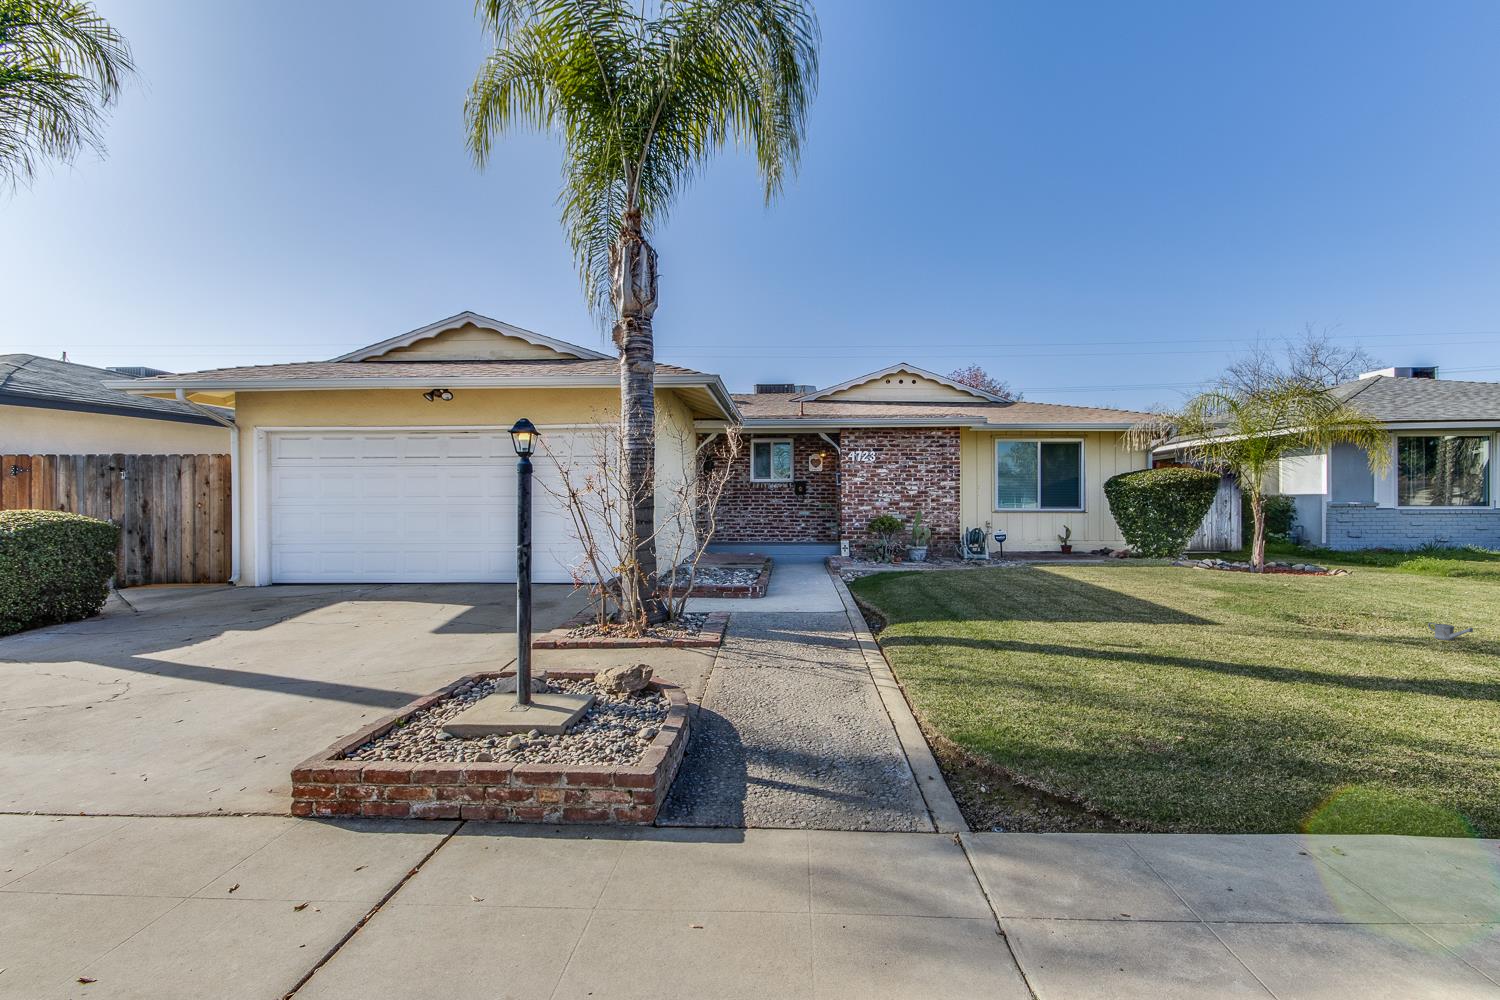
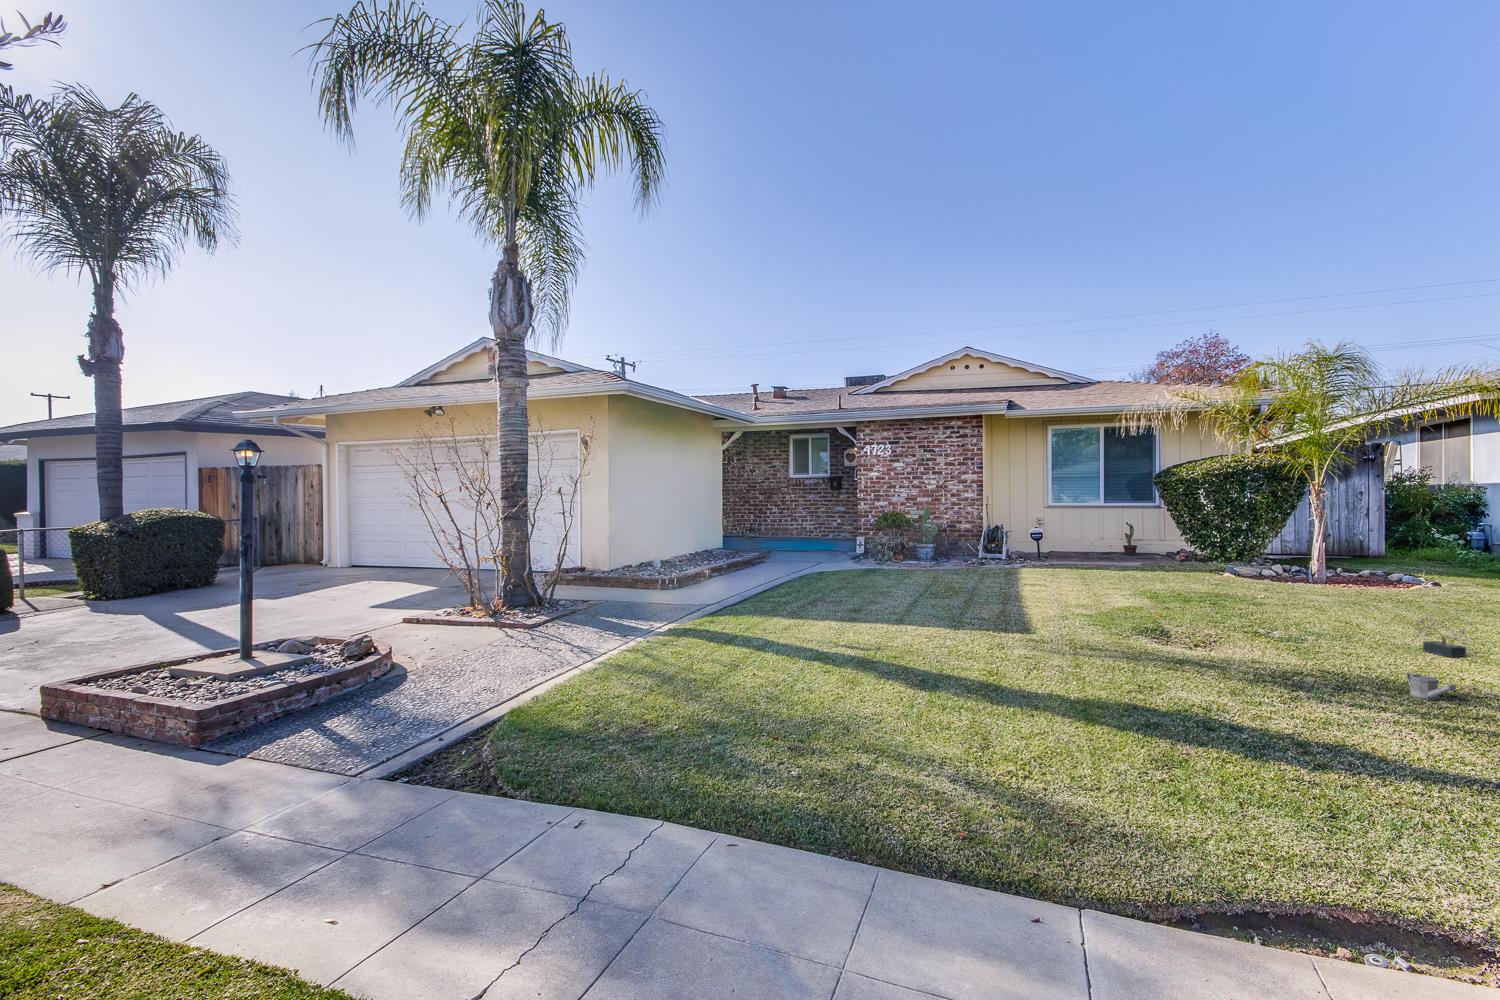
decorative plant: none [1382,585,1425,615] -> present [1412,615,1473,658]

